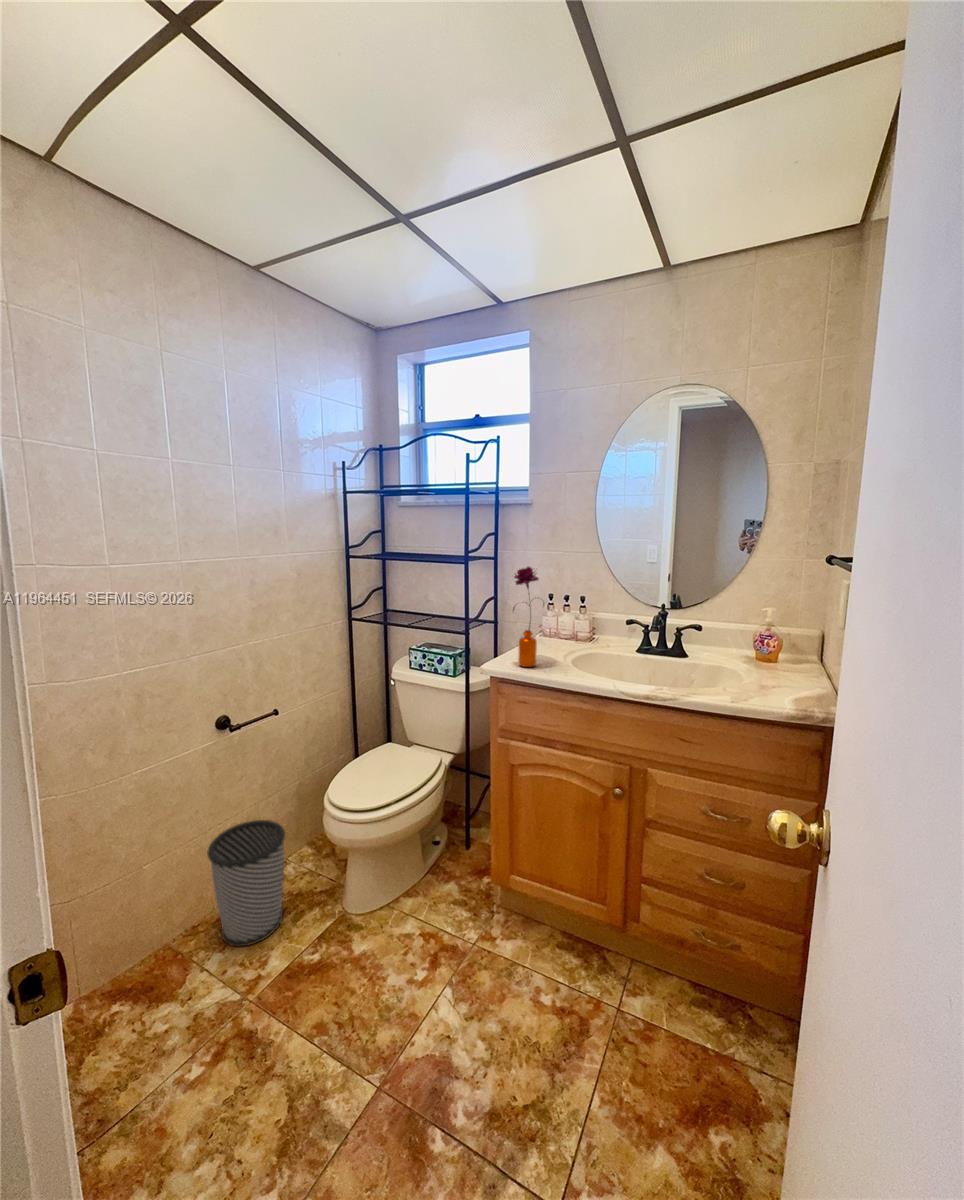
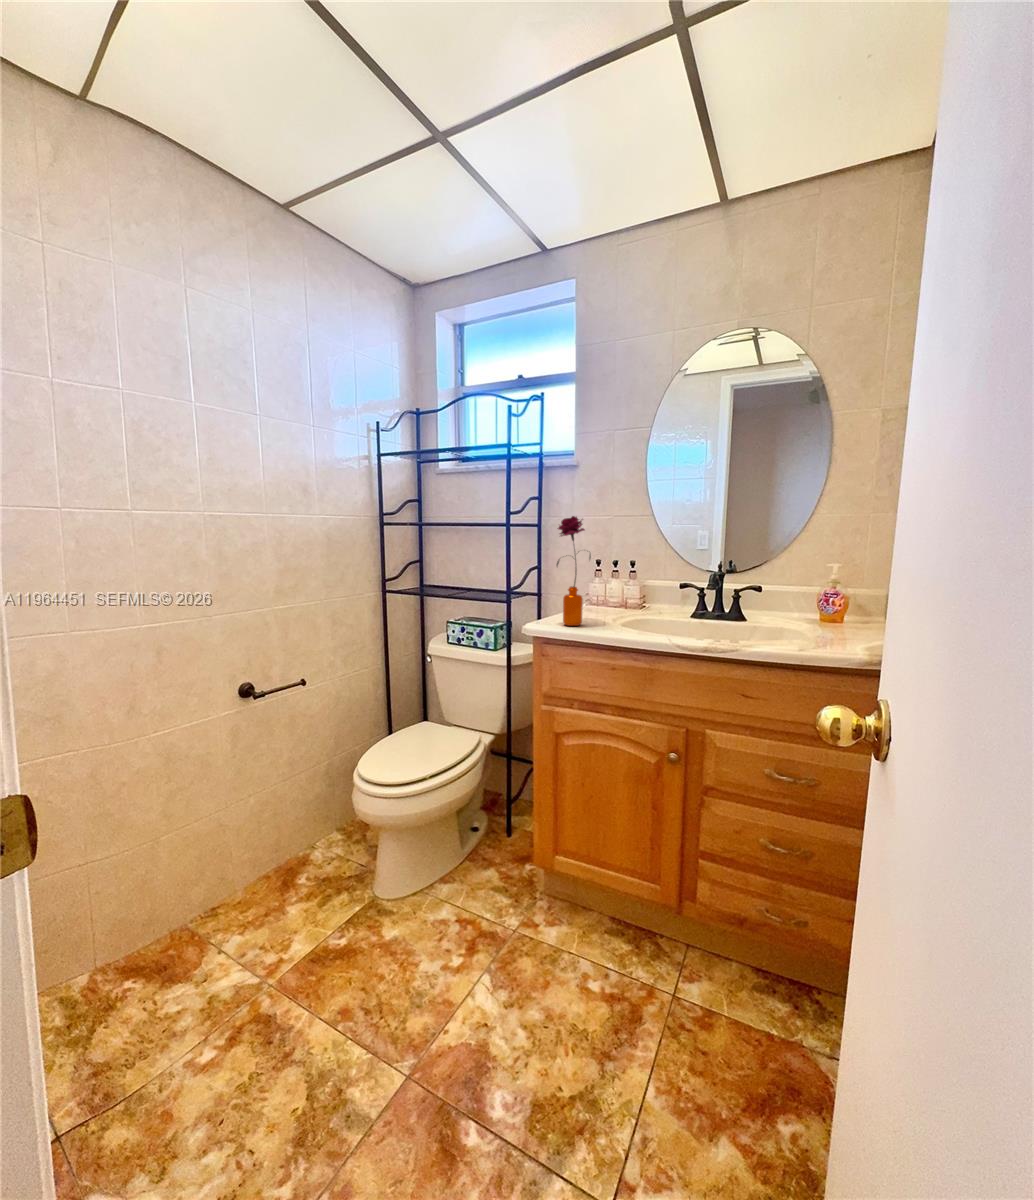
wastebasket: present [207,820,285,947] -> none [226,796,311,930]

